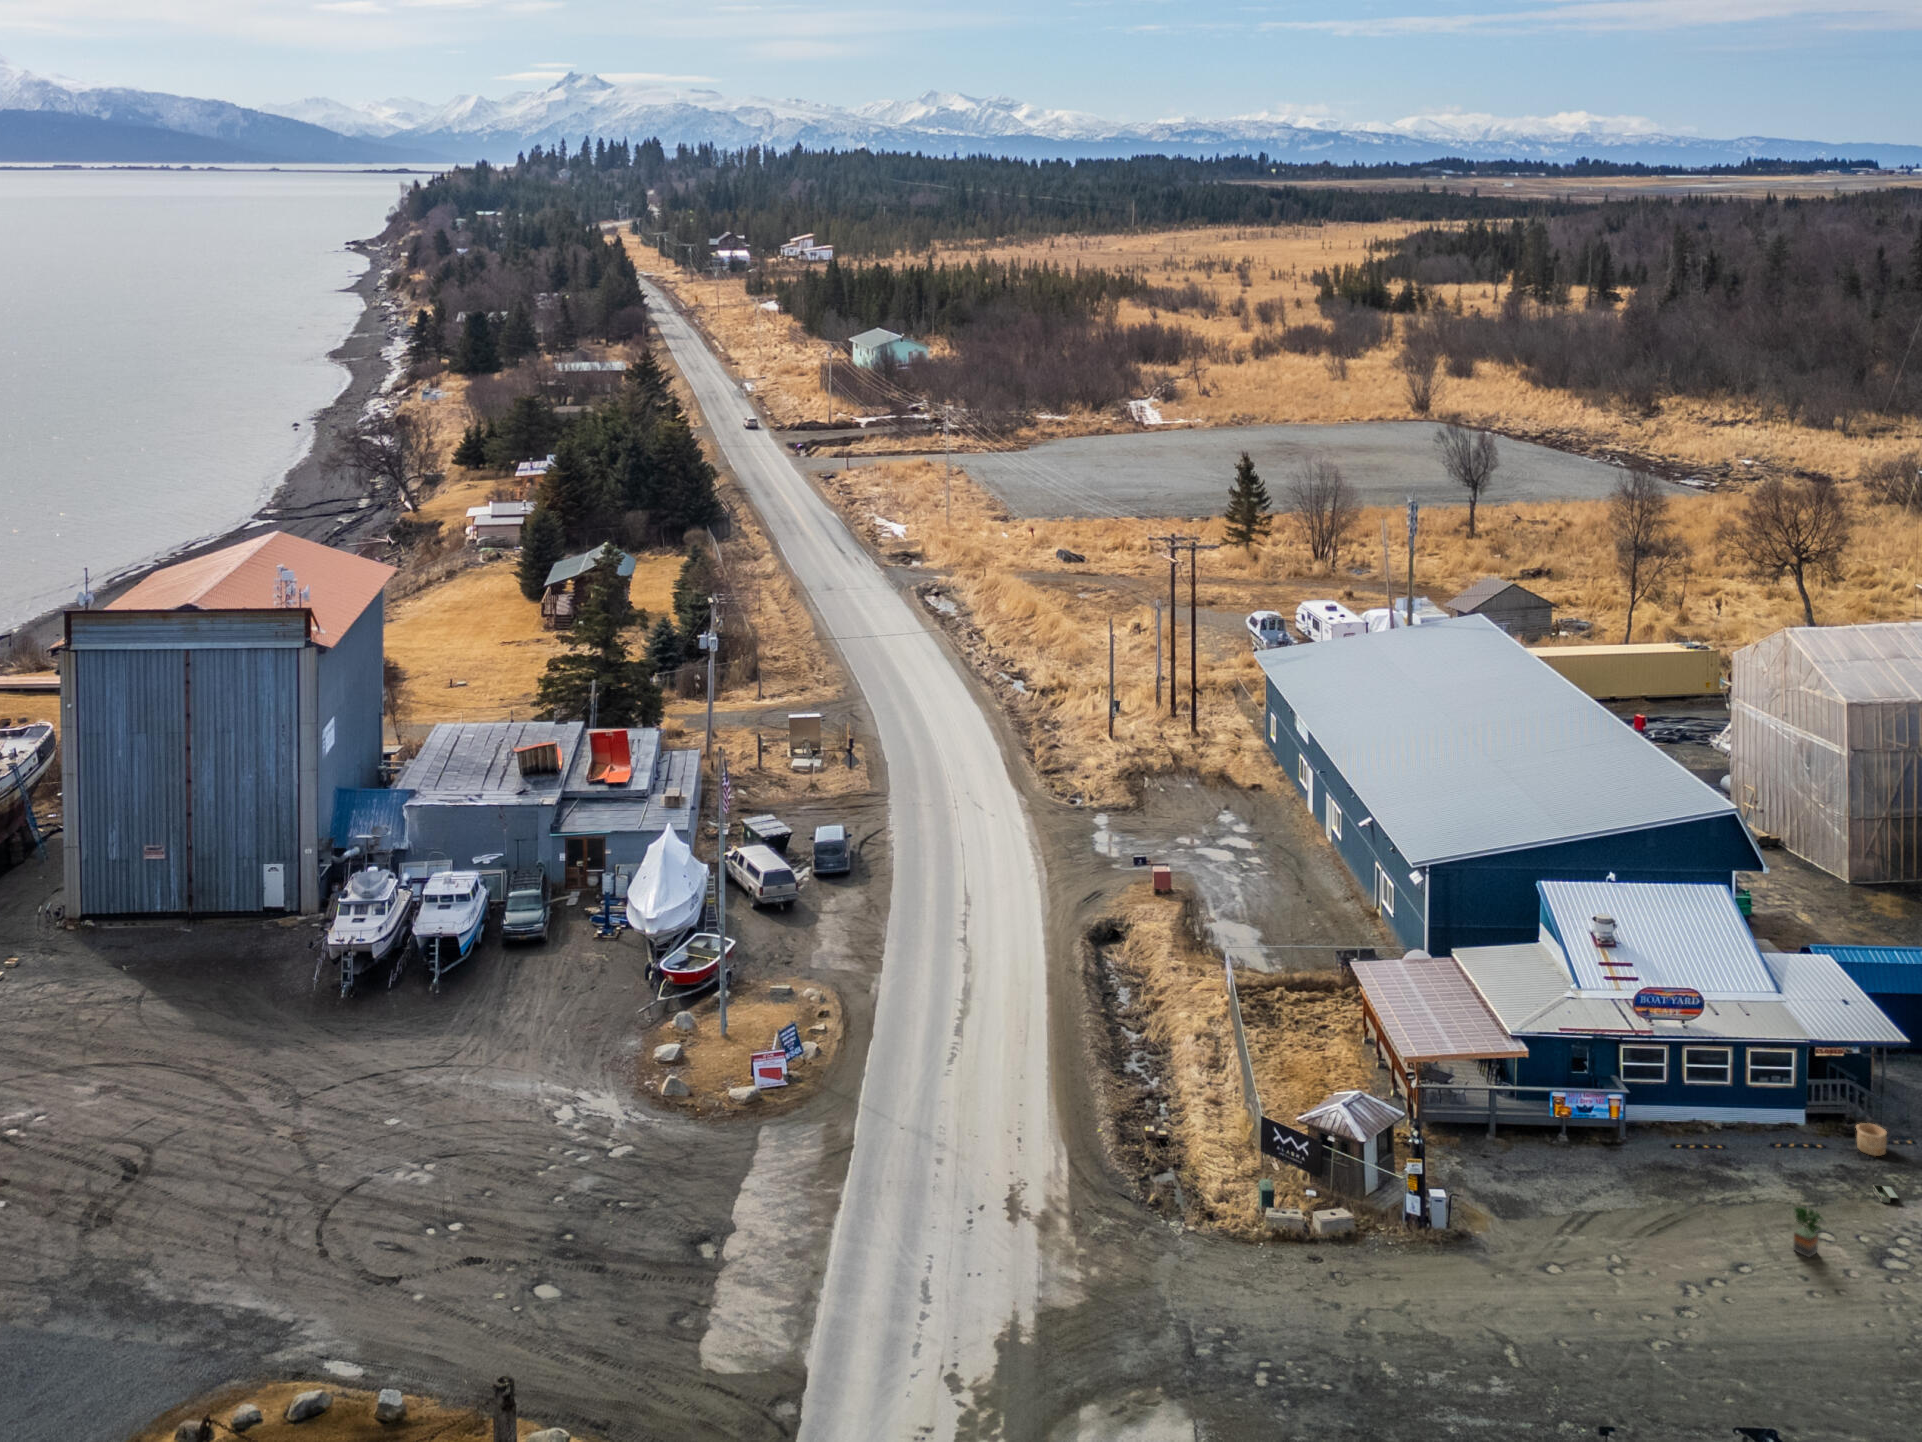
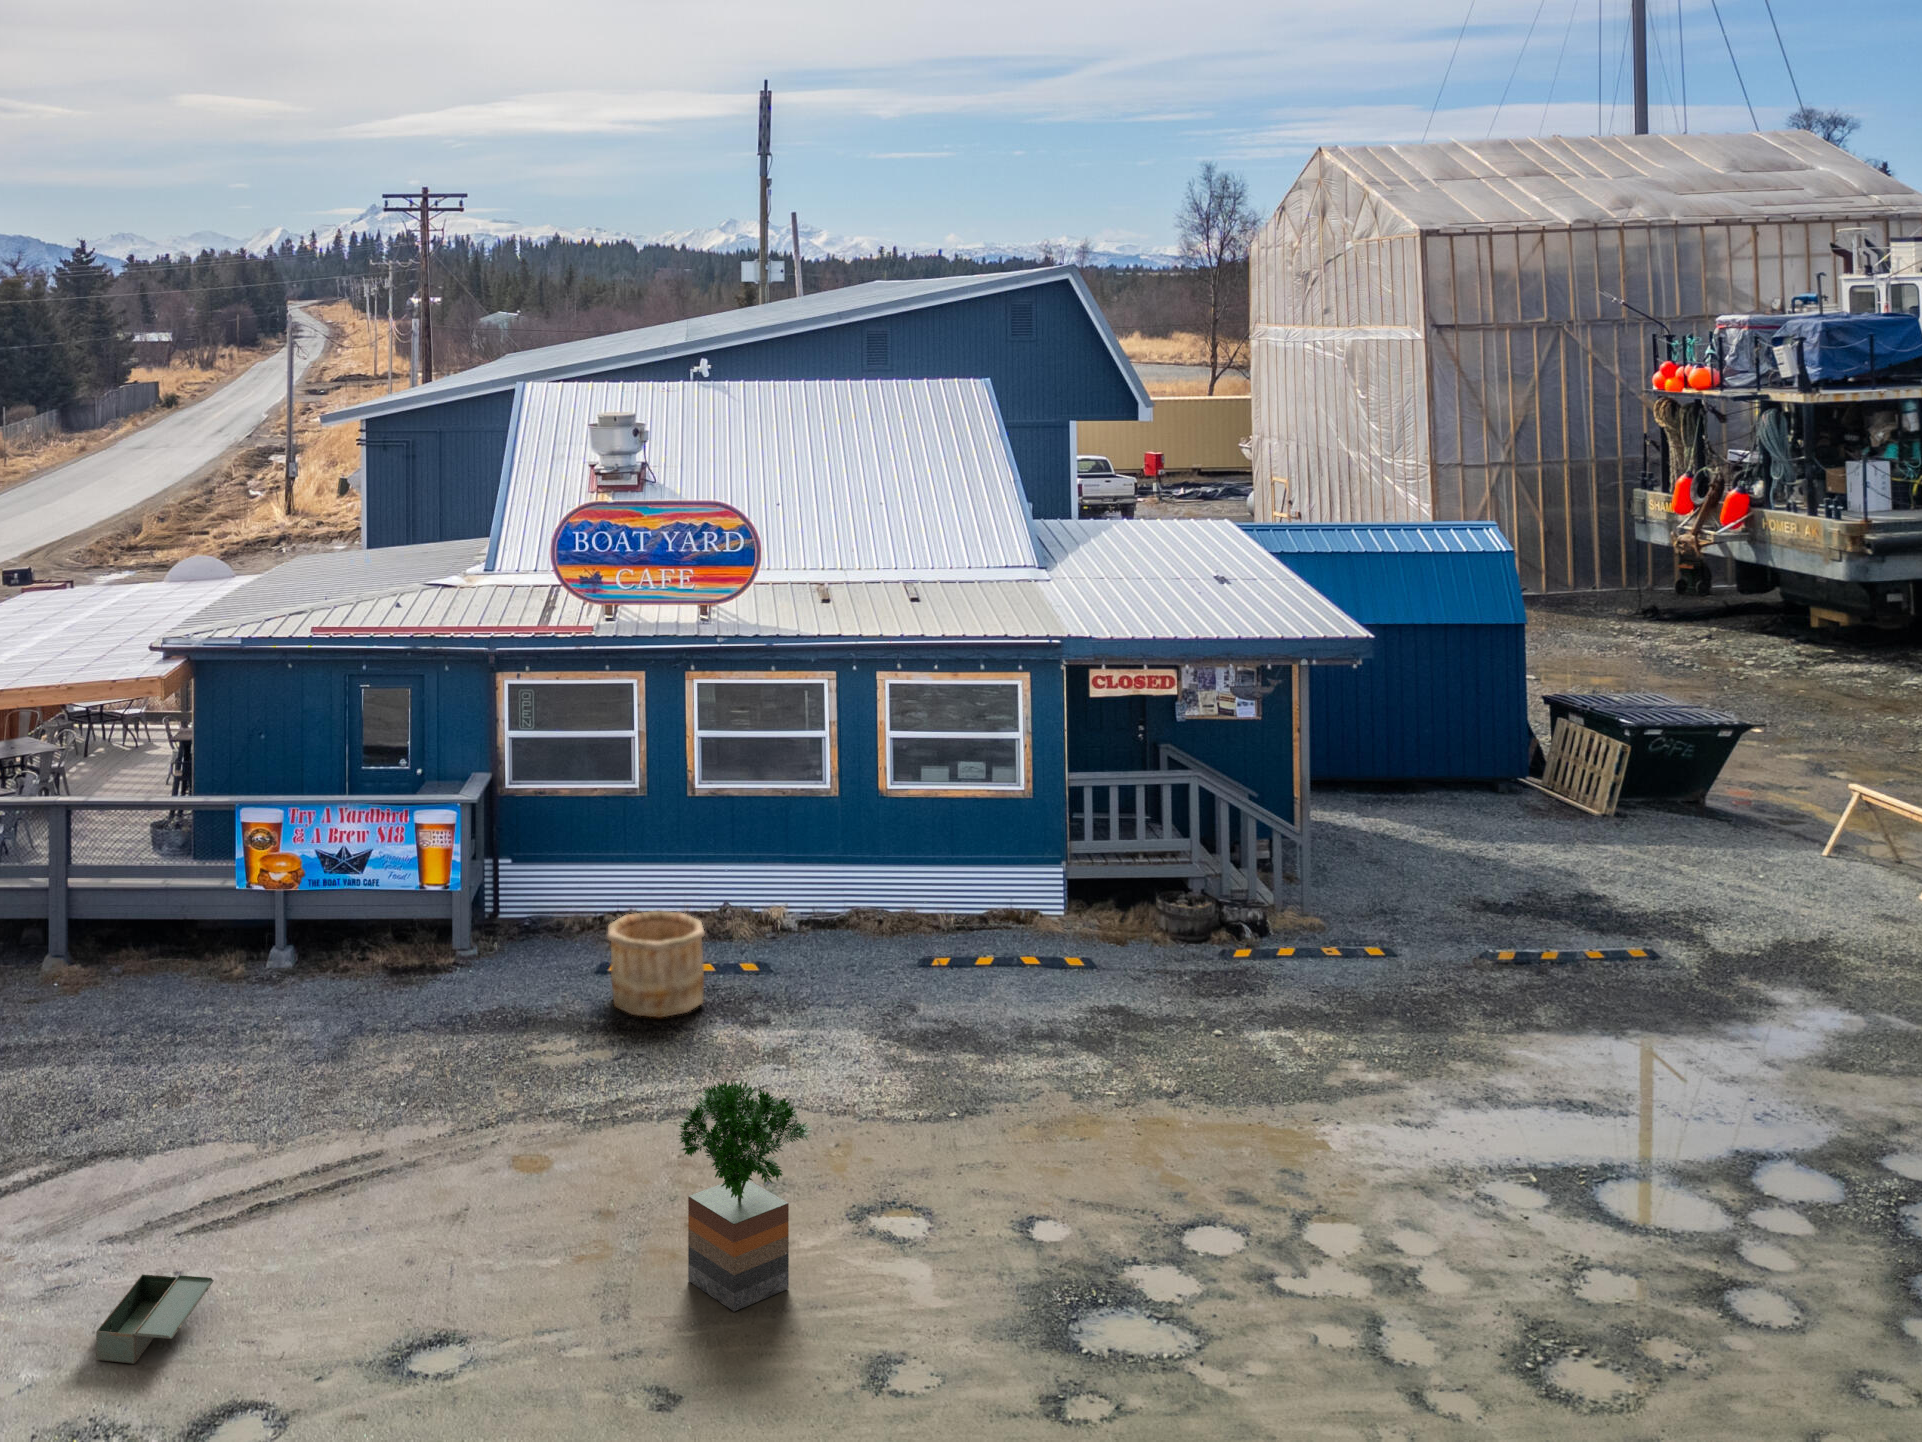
wooden bucket: present [1856,1123,1887,1156] -> present [608,911,705,1018]
toolbox: present [1873,1185,1899,1203] -> present [96,1274,214,1364]

